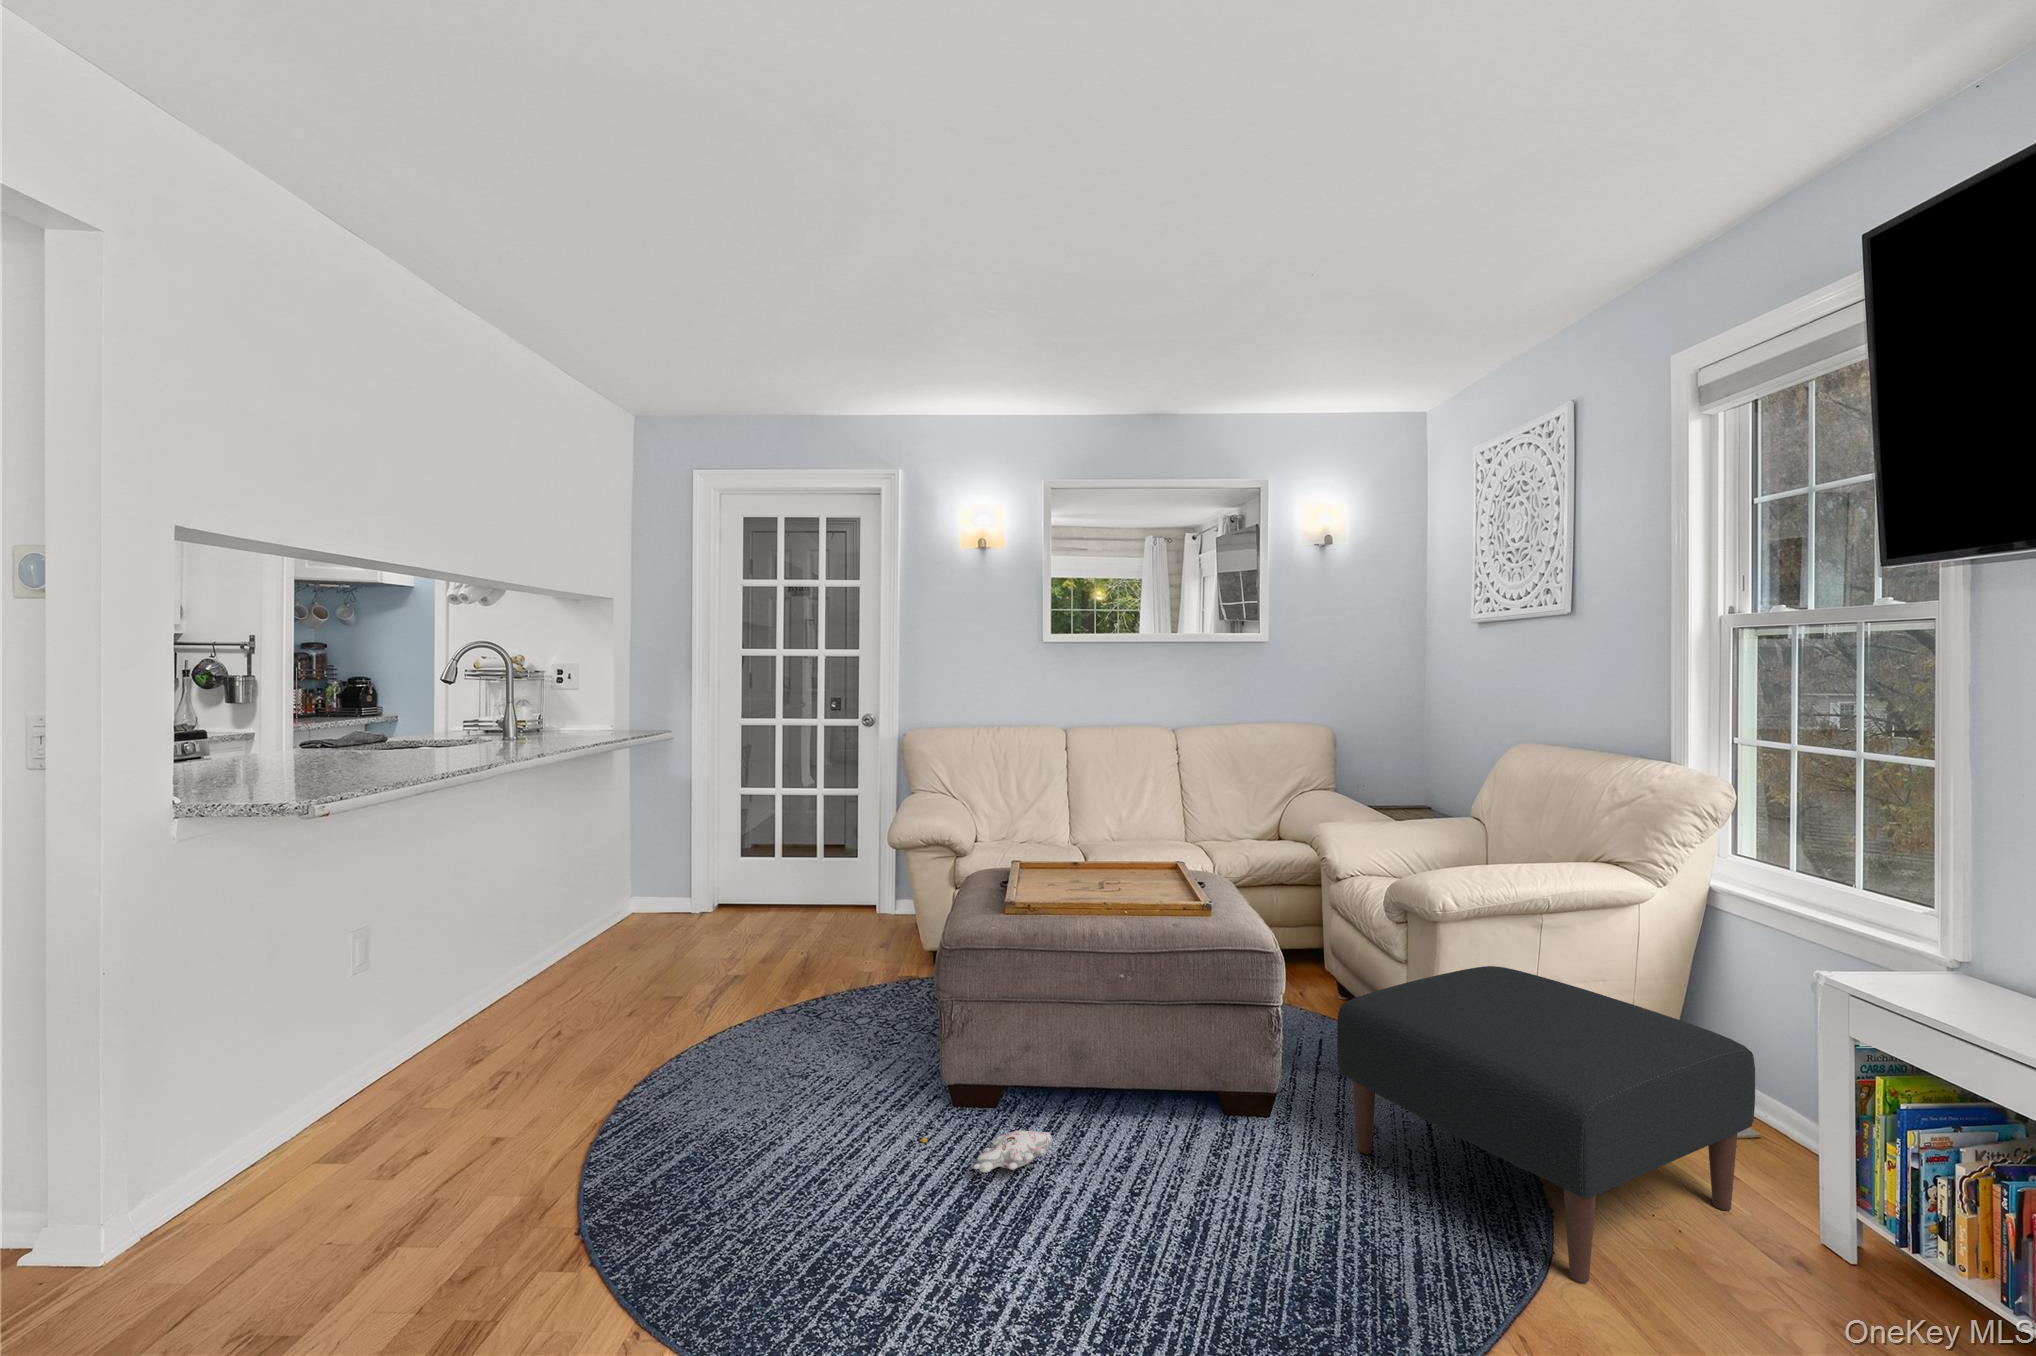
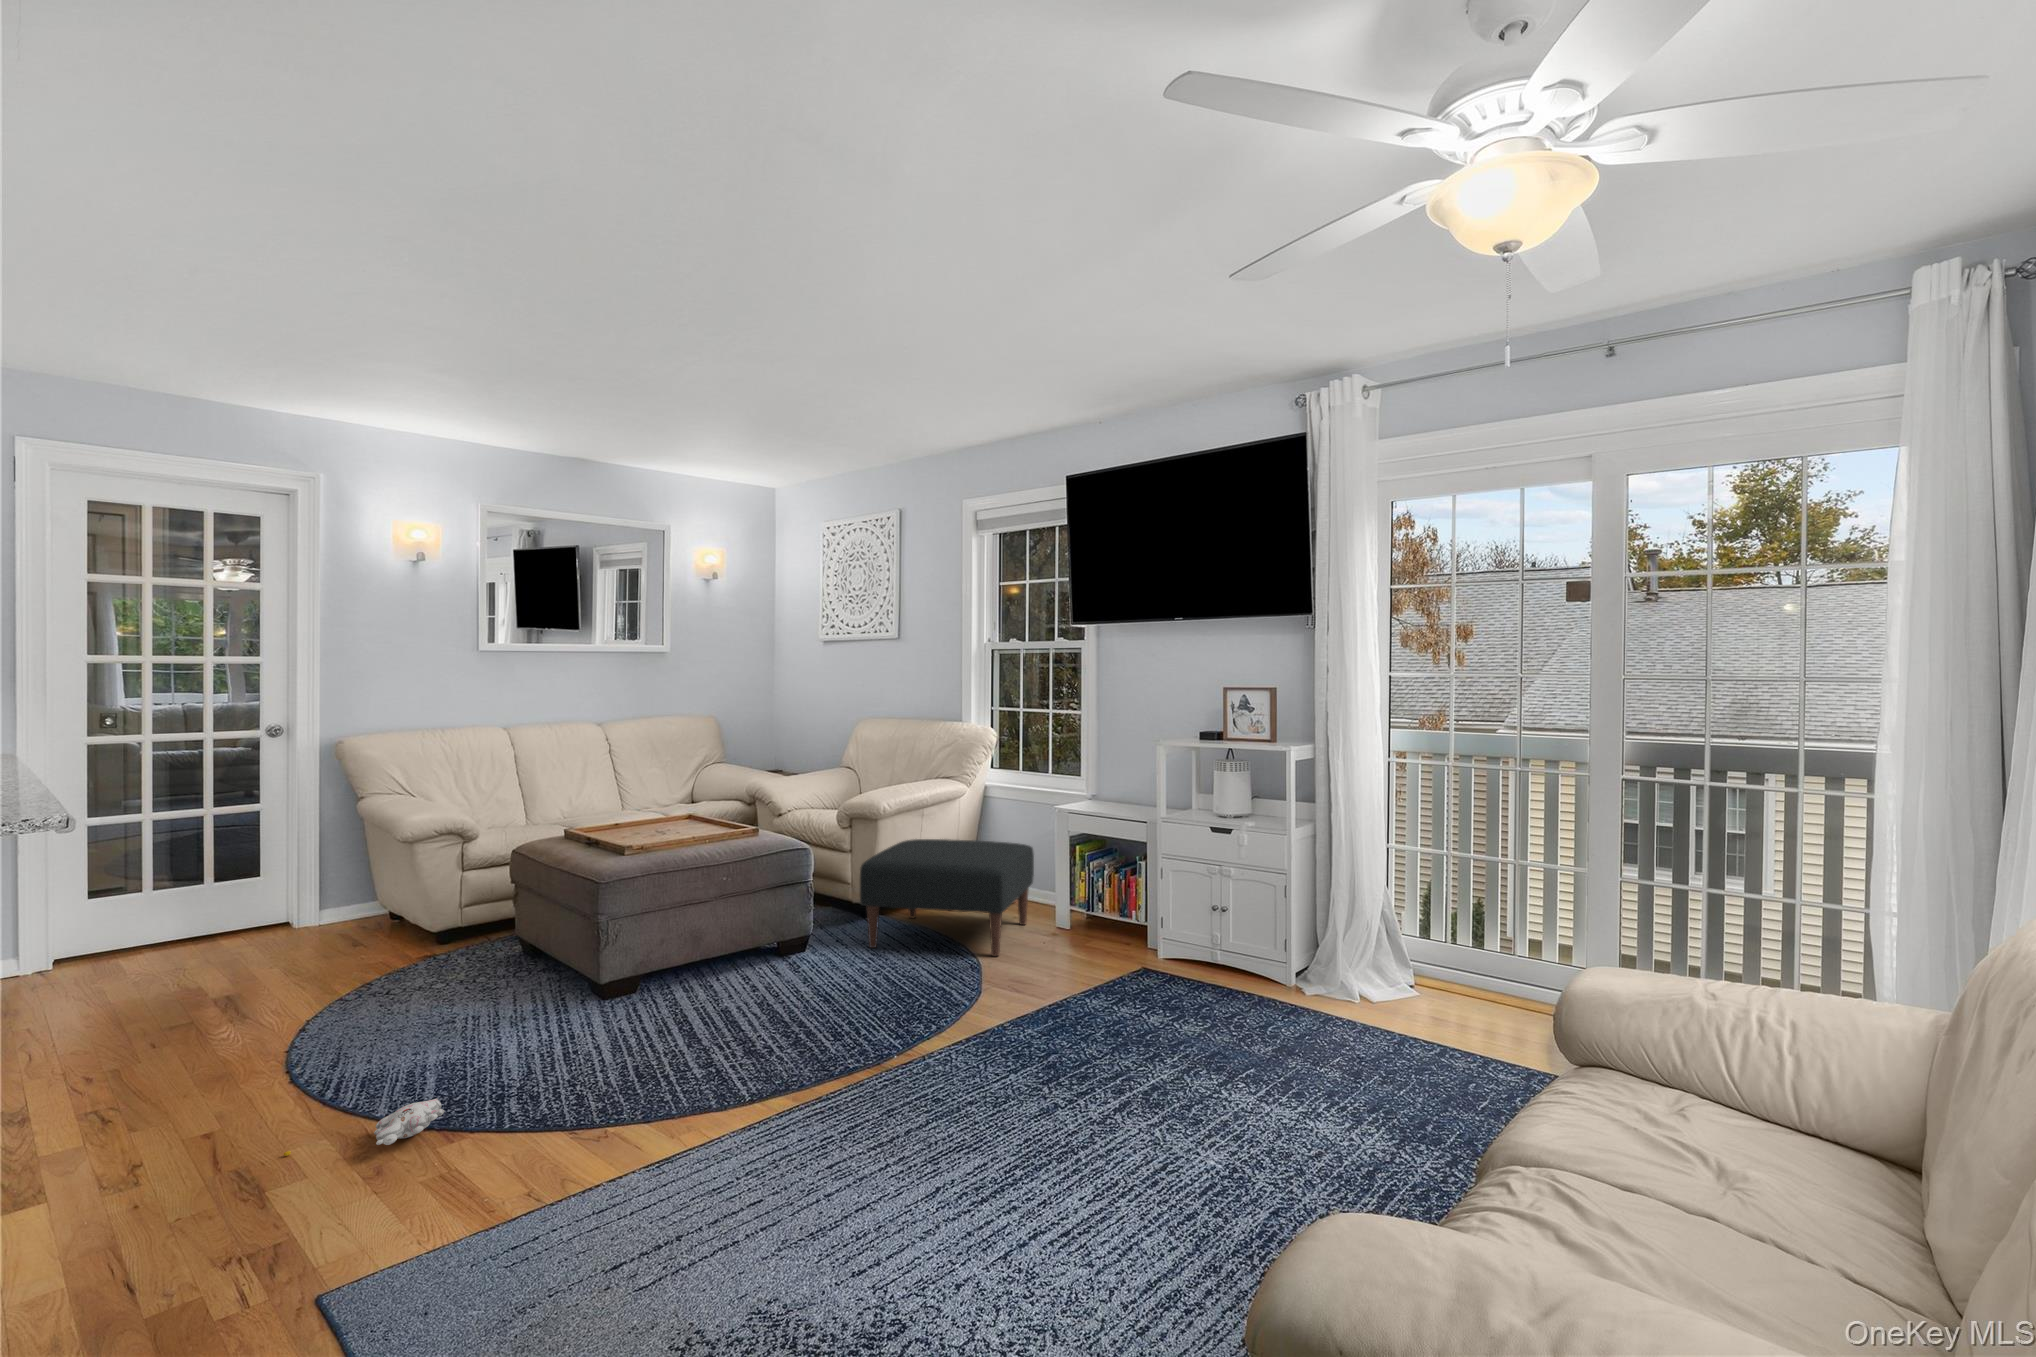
plush toy: present [921,1131,1053,1173] -> present [284,1098,444,1156]

